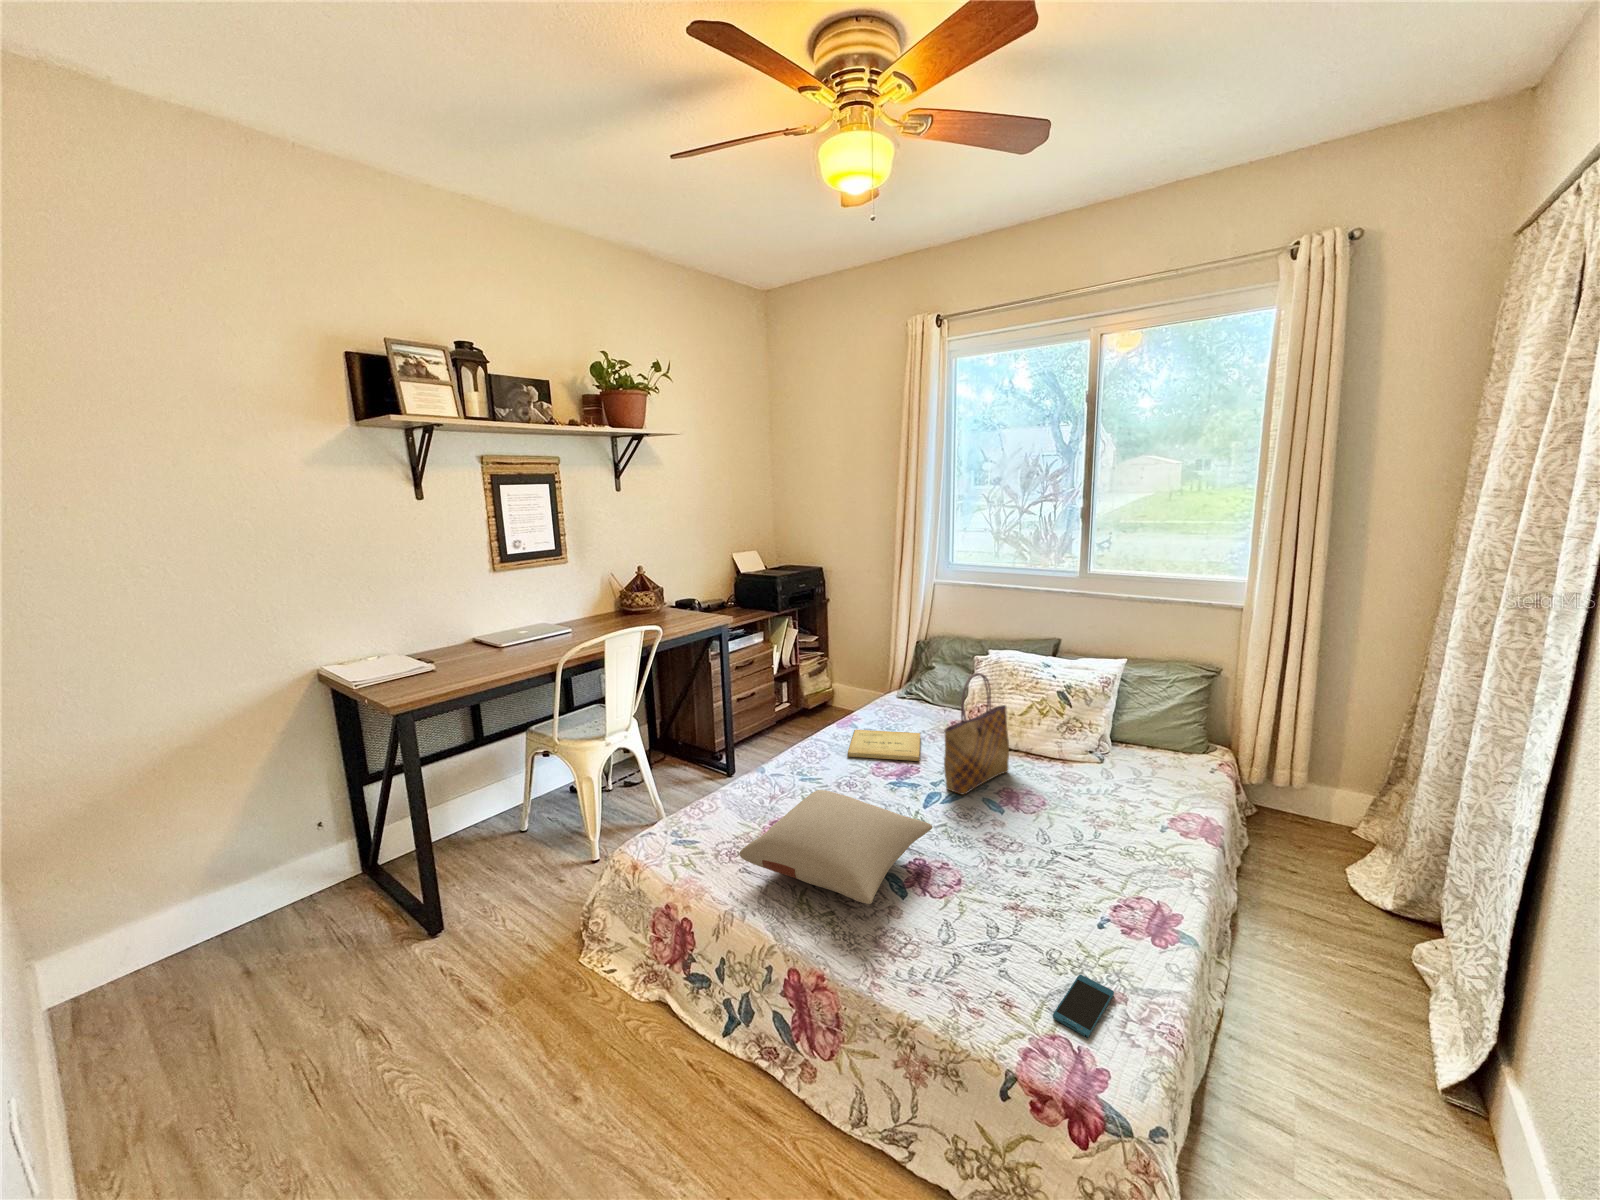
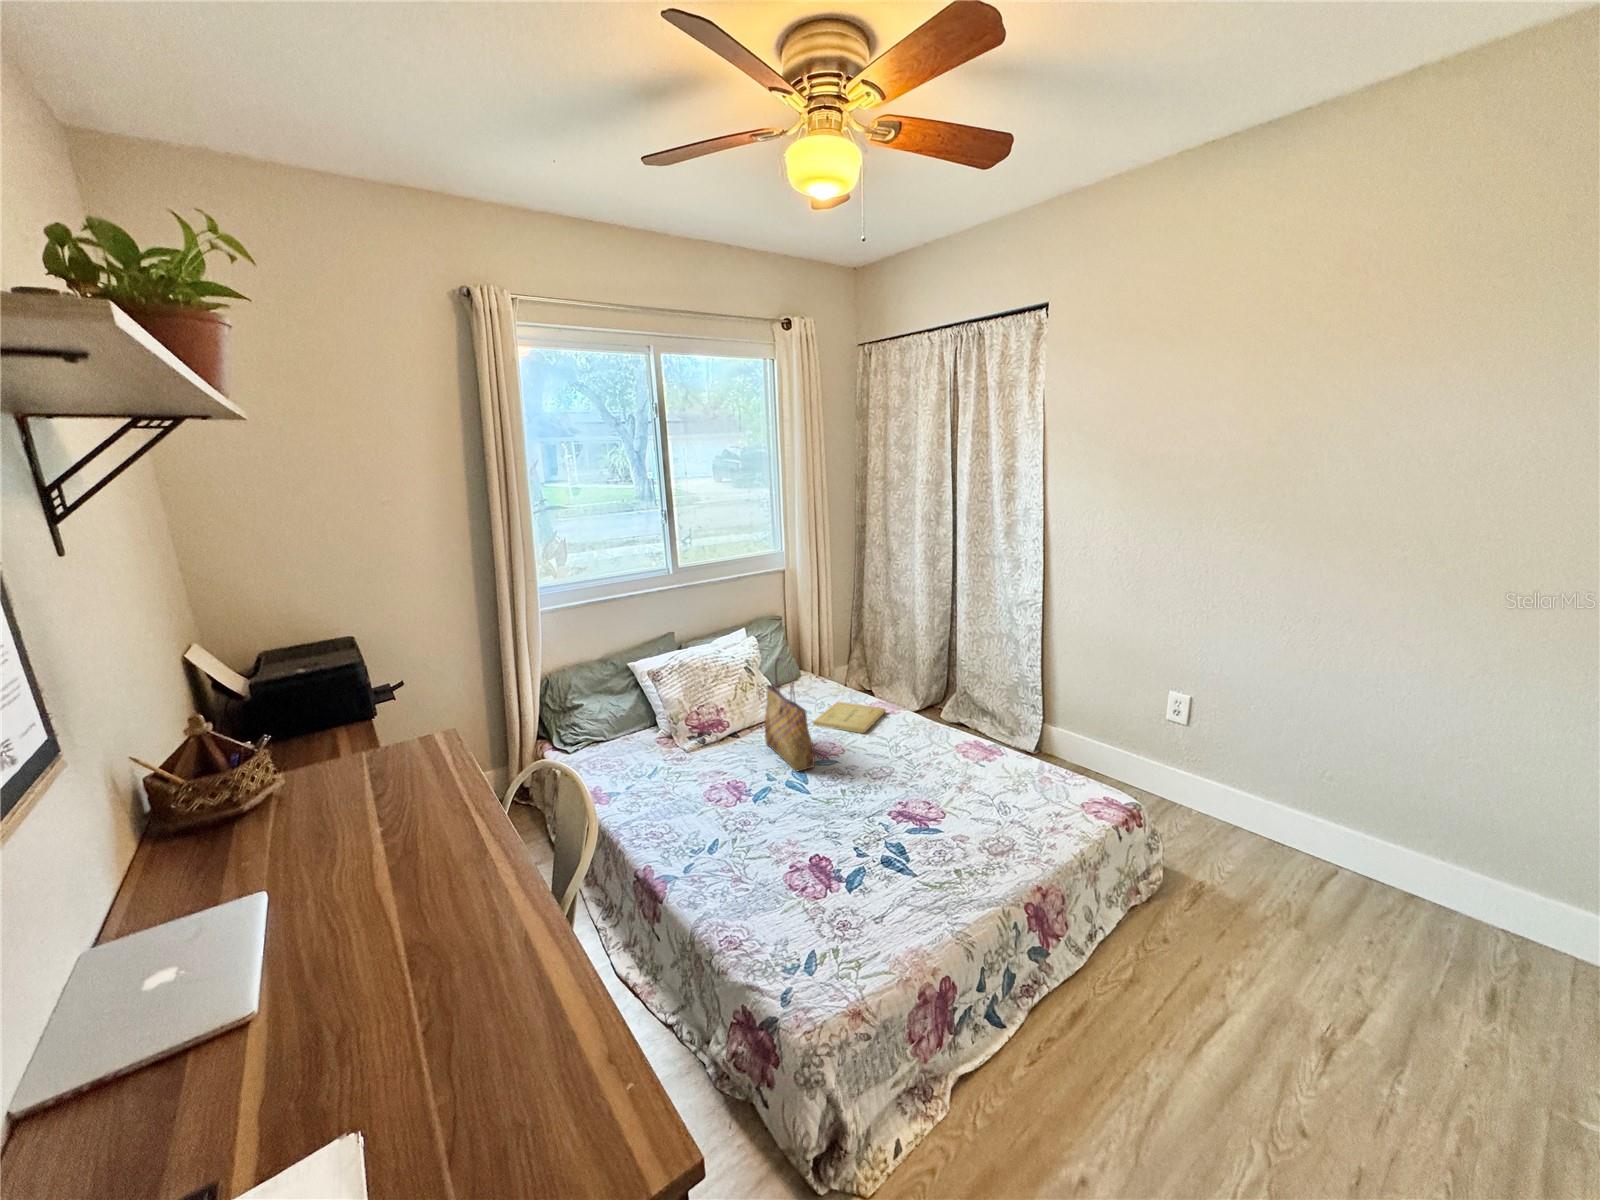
book: present [848,730,920,761] -> present [813,702,886,733]
pillow: present [739,790,932,904] -> none [810,776,1007,883]
smartphone: present [1053,975,1114,1038] -> none [1039,779,1089,803]

